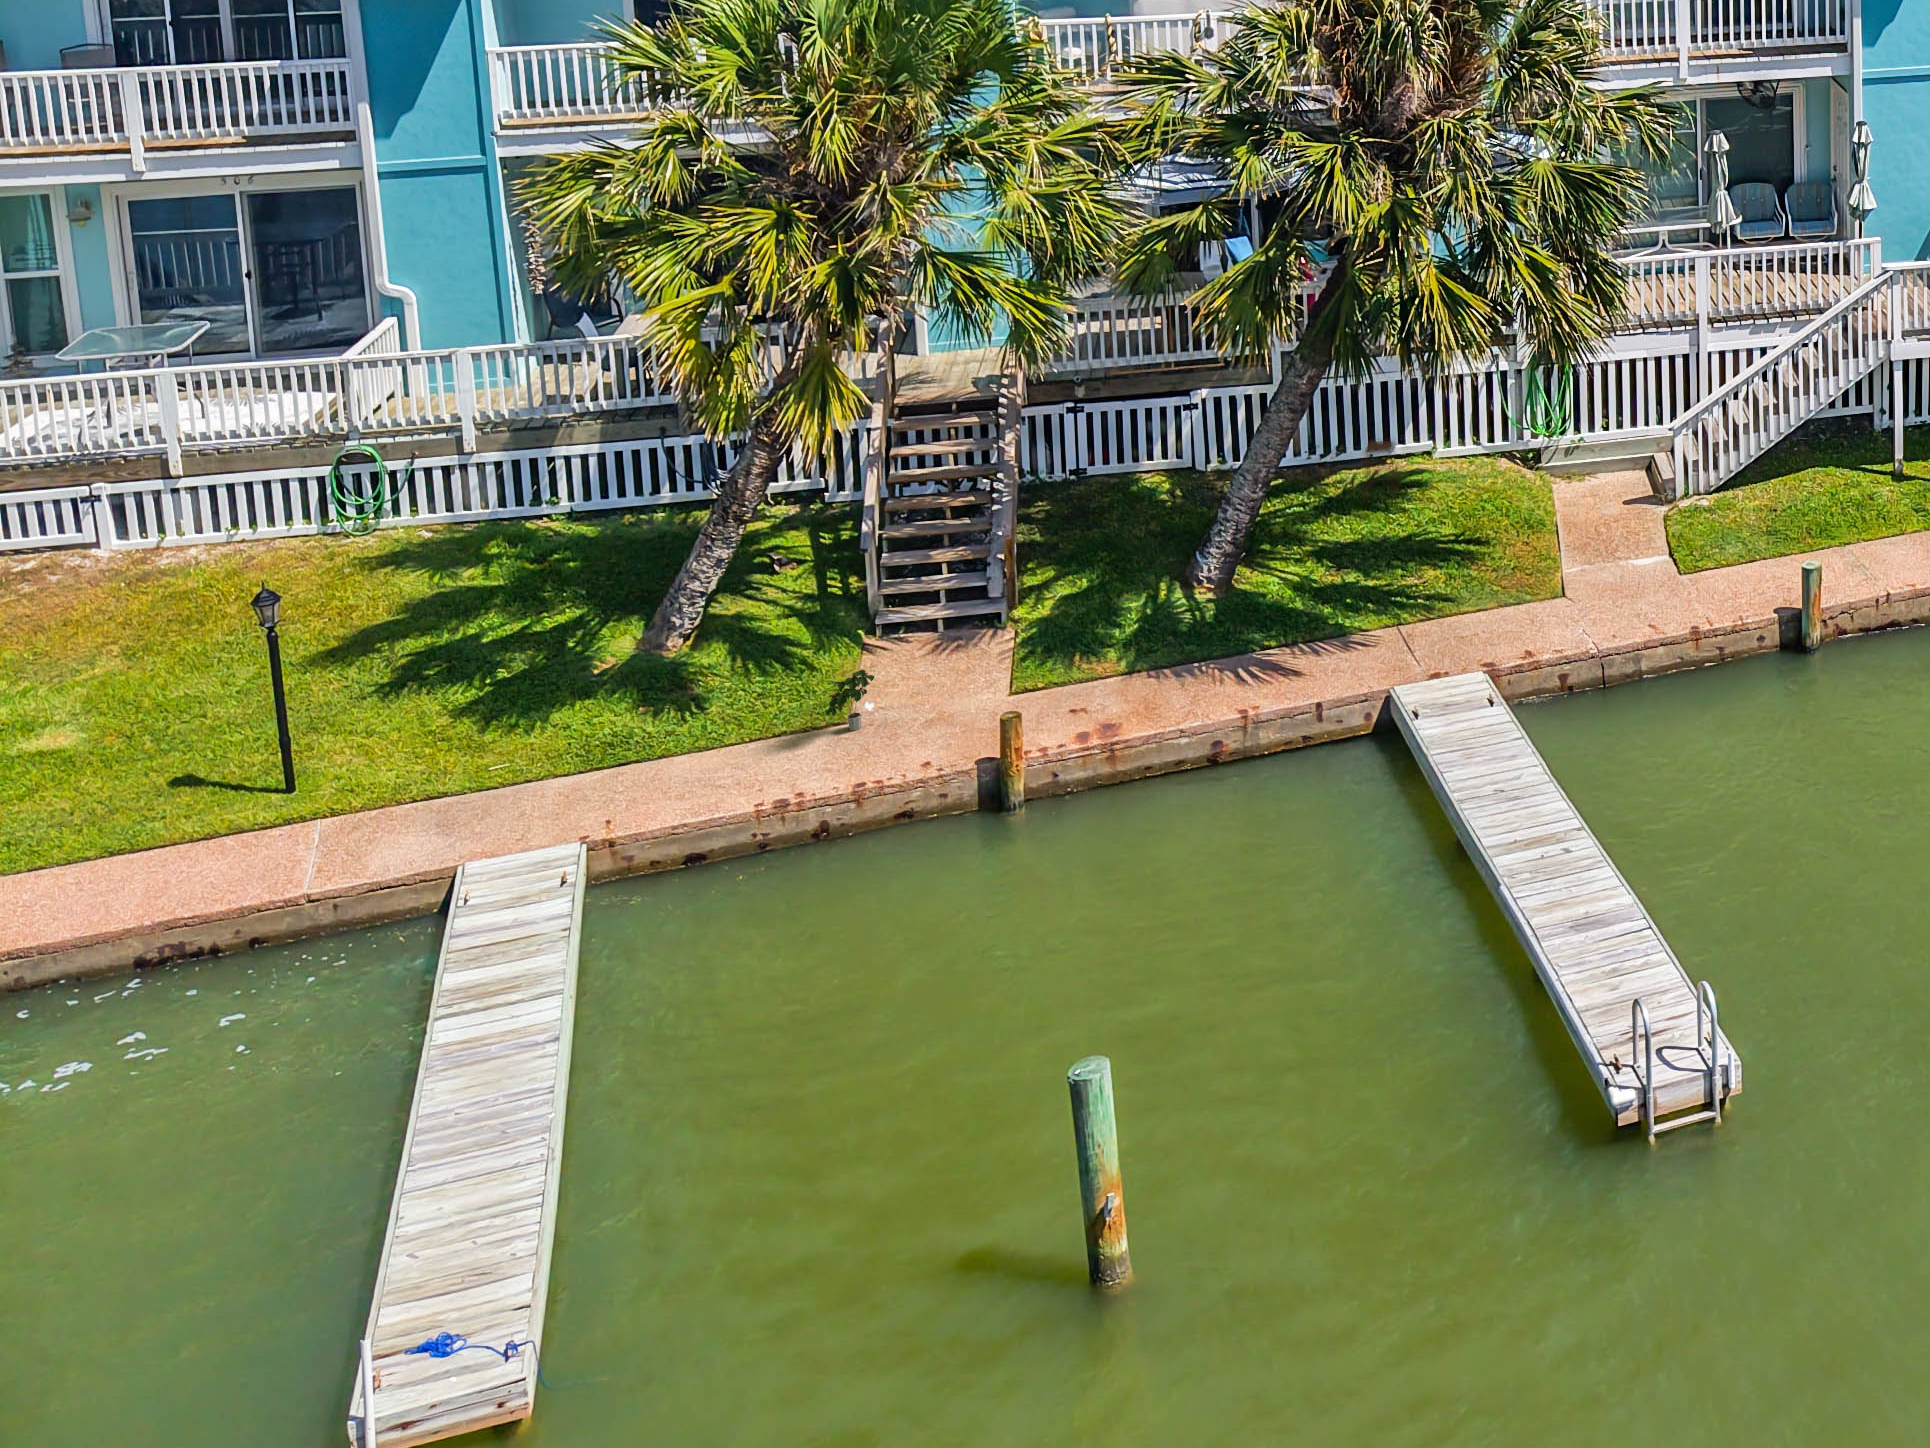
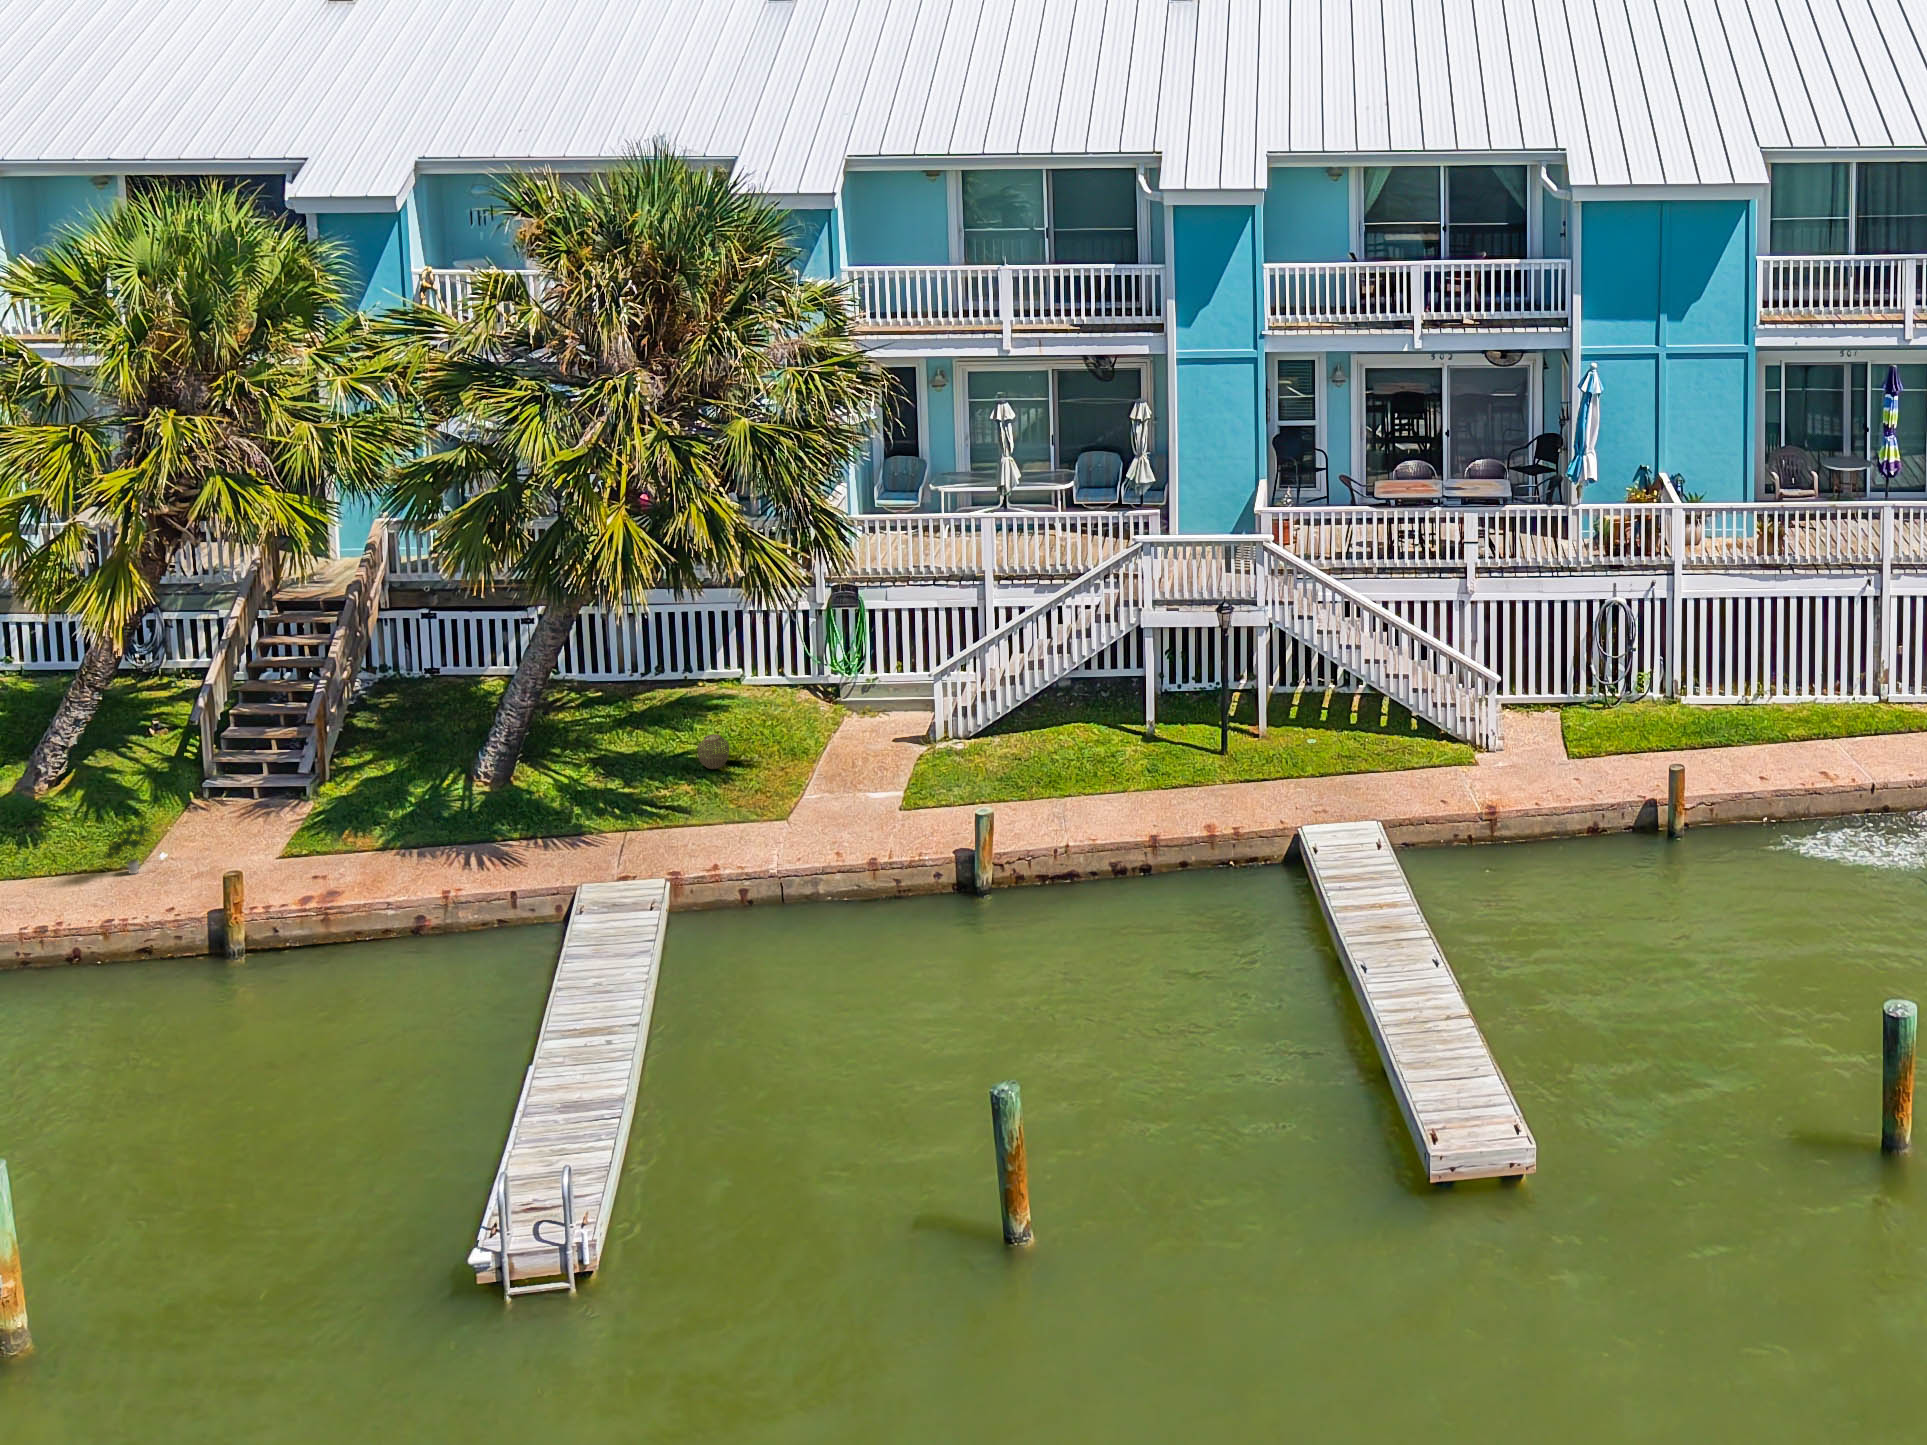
side table: present [1364,441,1397,494] -> none [663,665,703,723]
woven basket: none [1437,512,1470,550] -> present [697,734,729,769]

